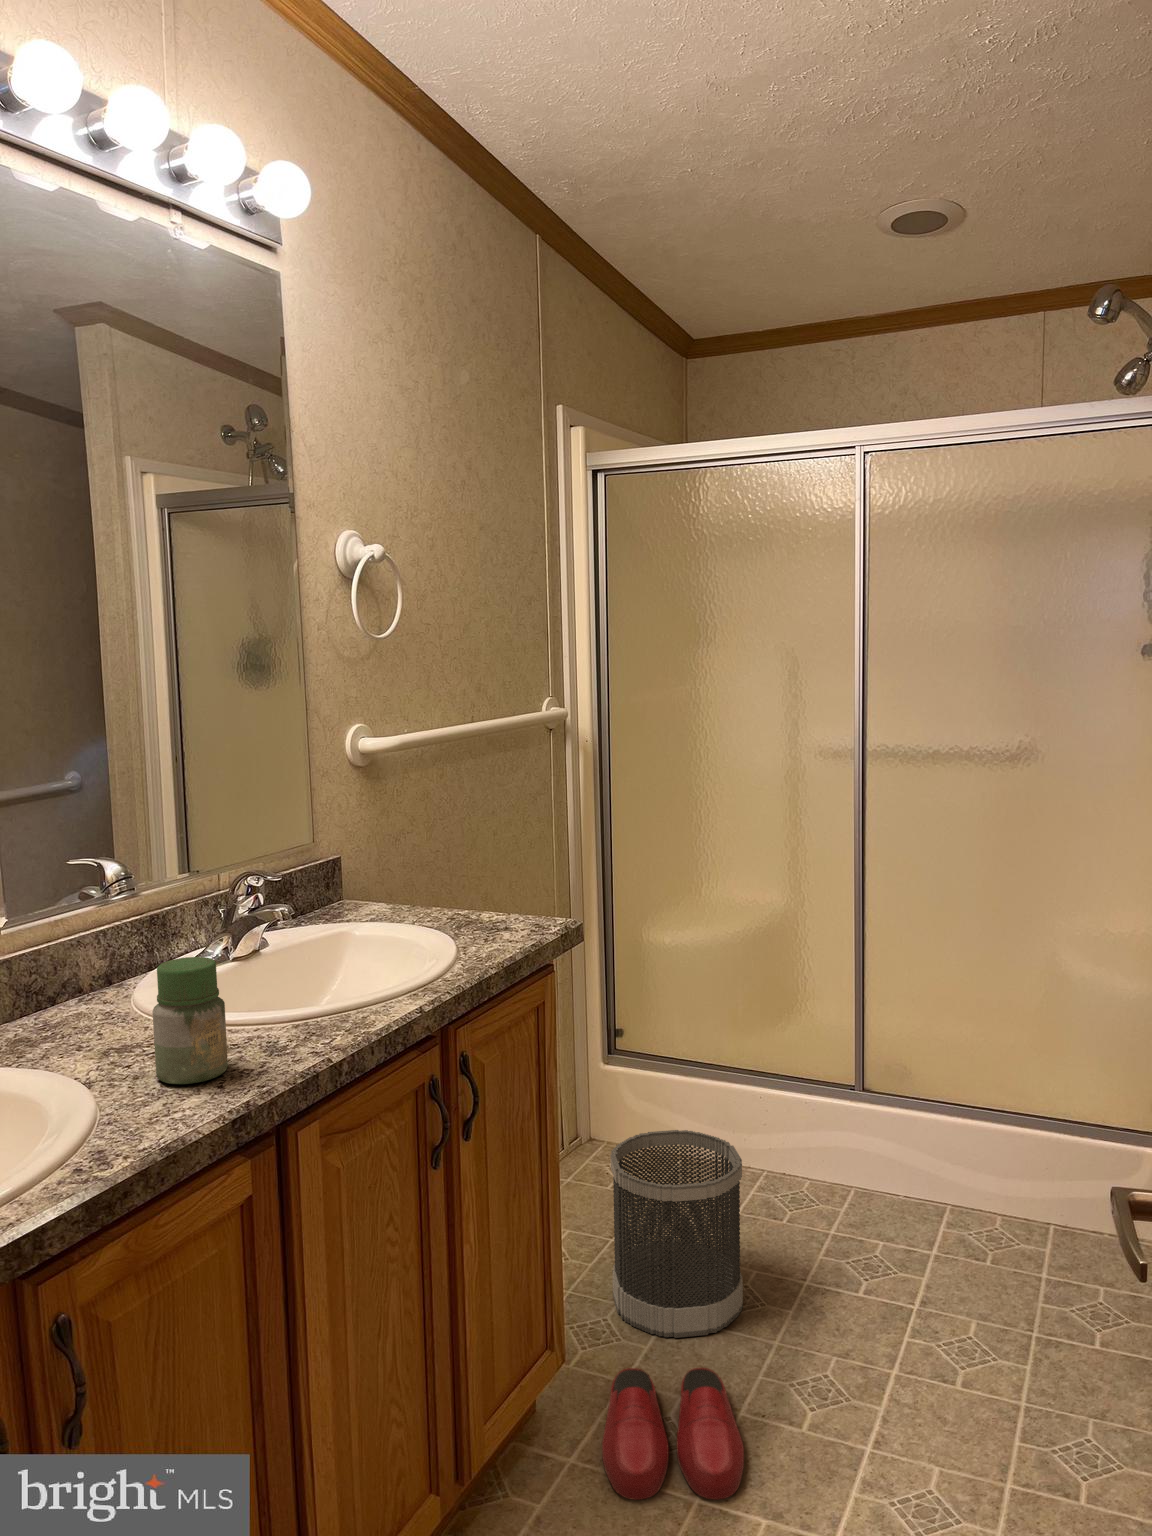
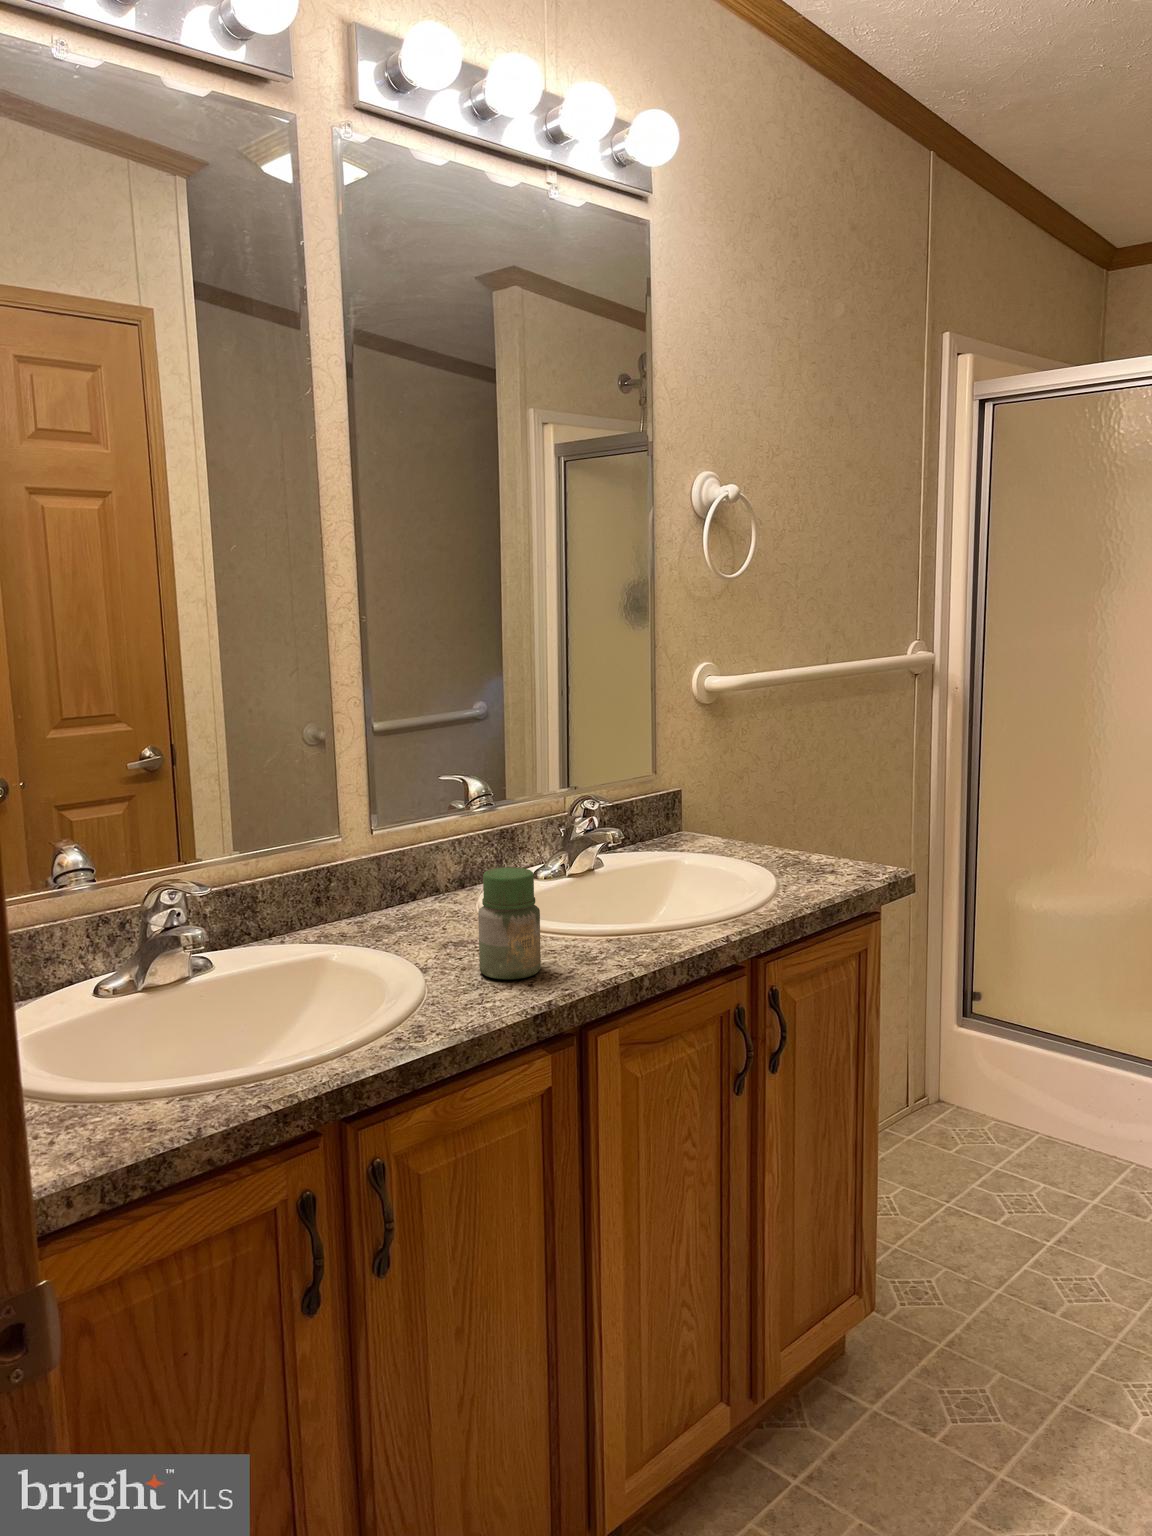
wastebasket: present [610,1130,743,1338] -> none [940,1100,1092,1317]
slippers: present [602,1368,744,1500] -> none [904,1331,1059,1482]

